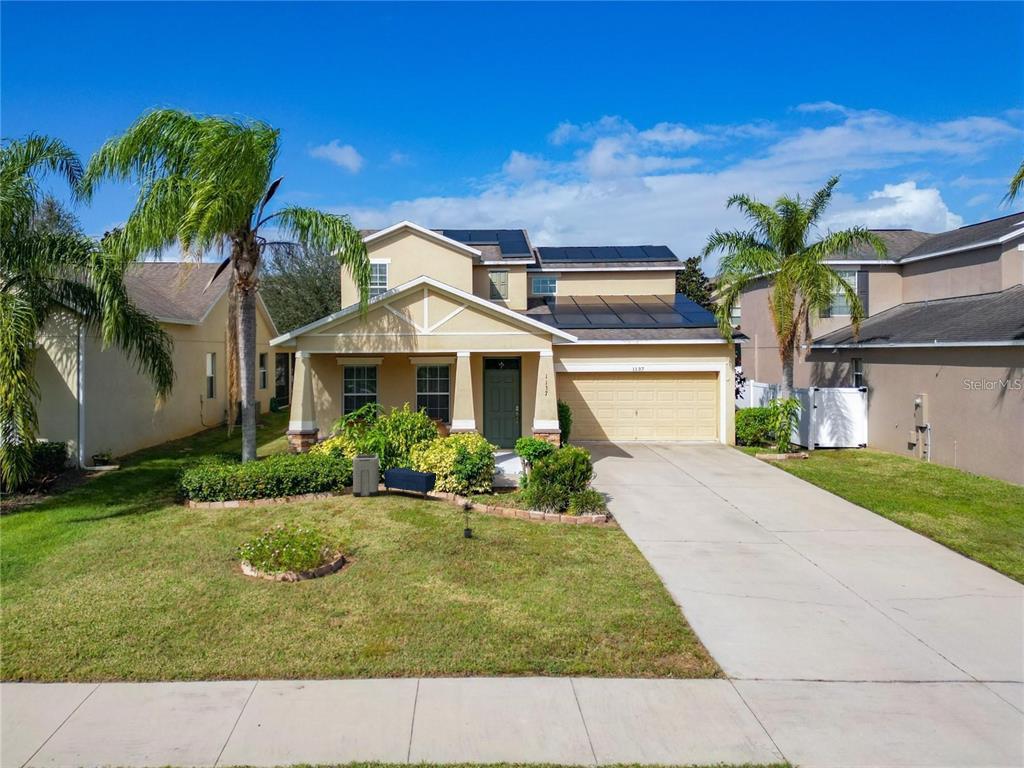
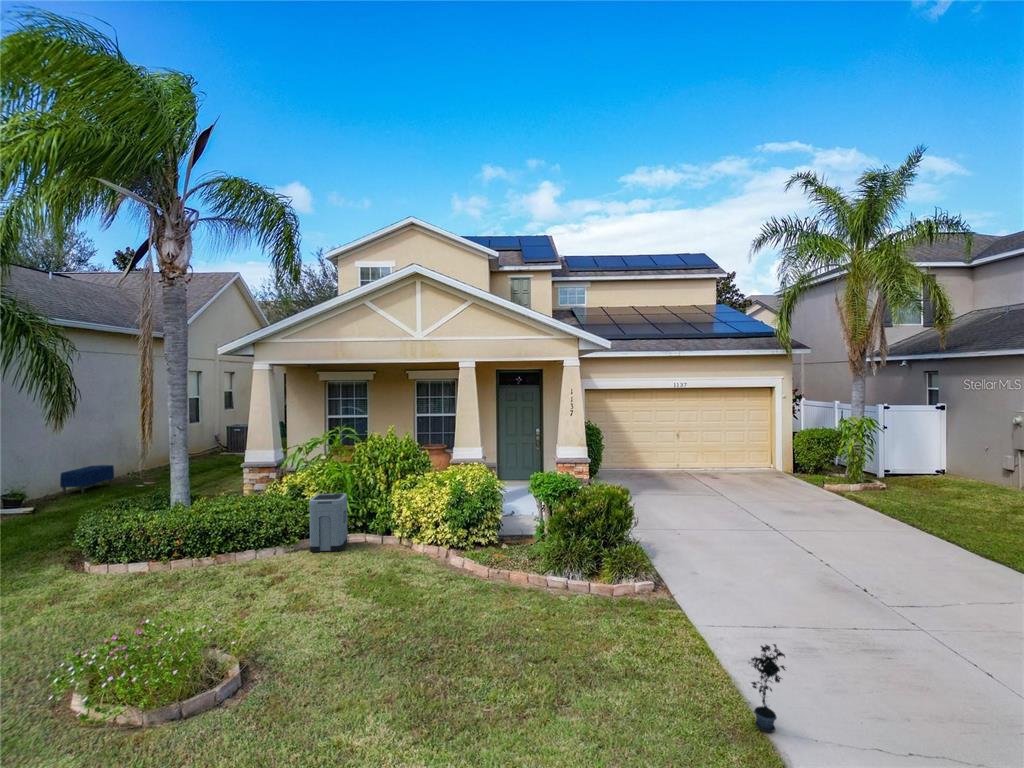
bench: present [384,467,436,500] -> present [60,465,114,494]
potted plant: present [462,500,477,537] -> present [749,644,785,732]

